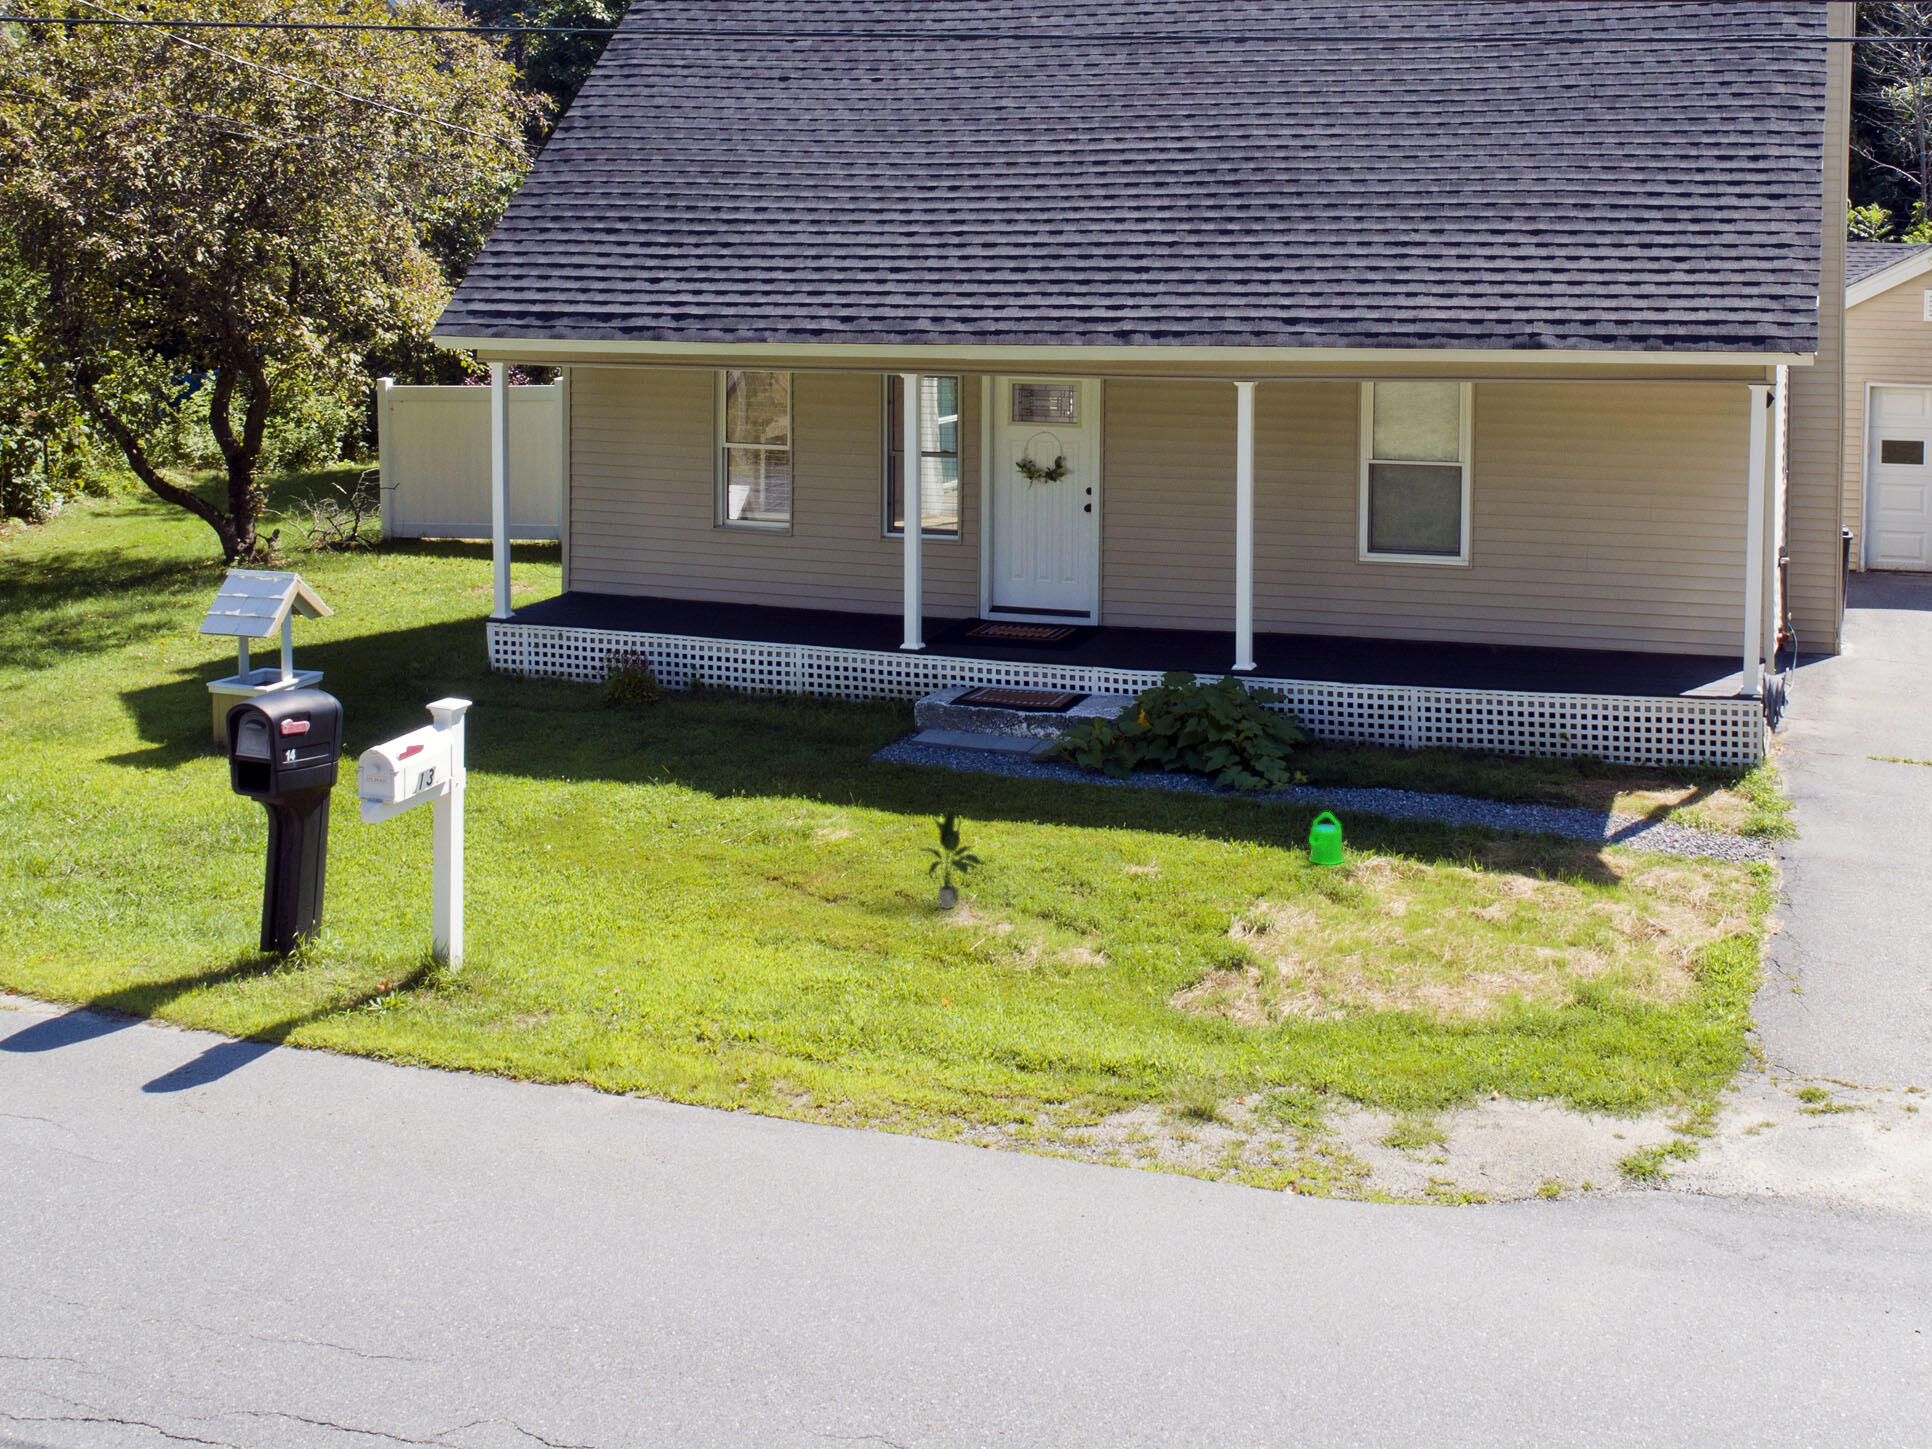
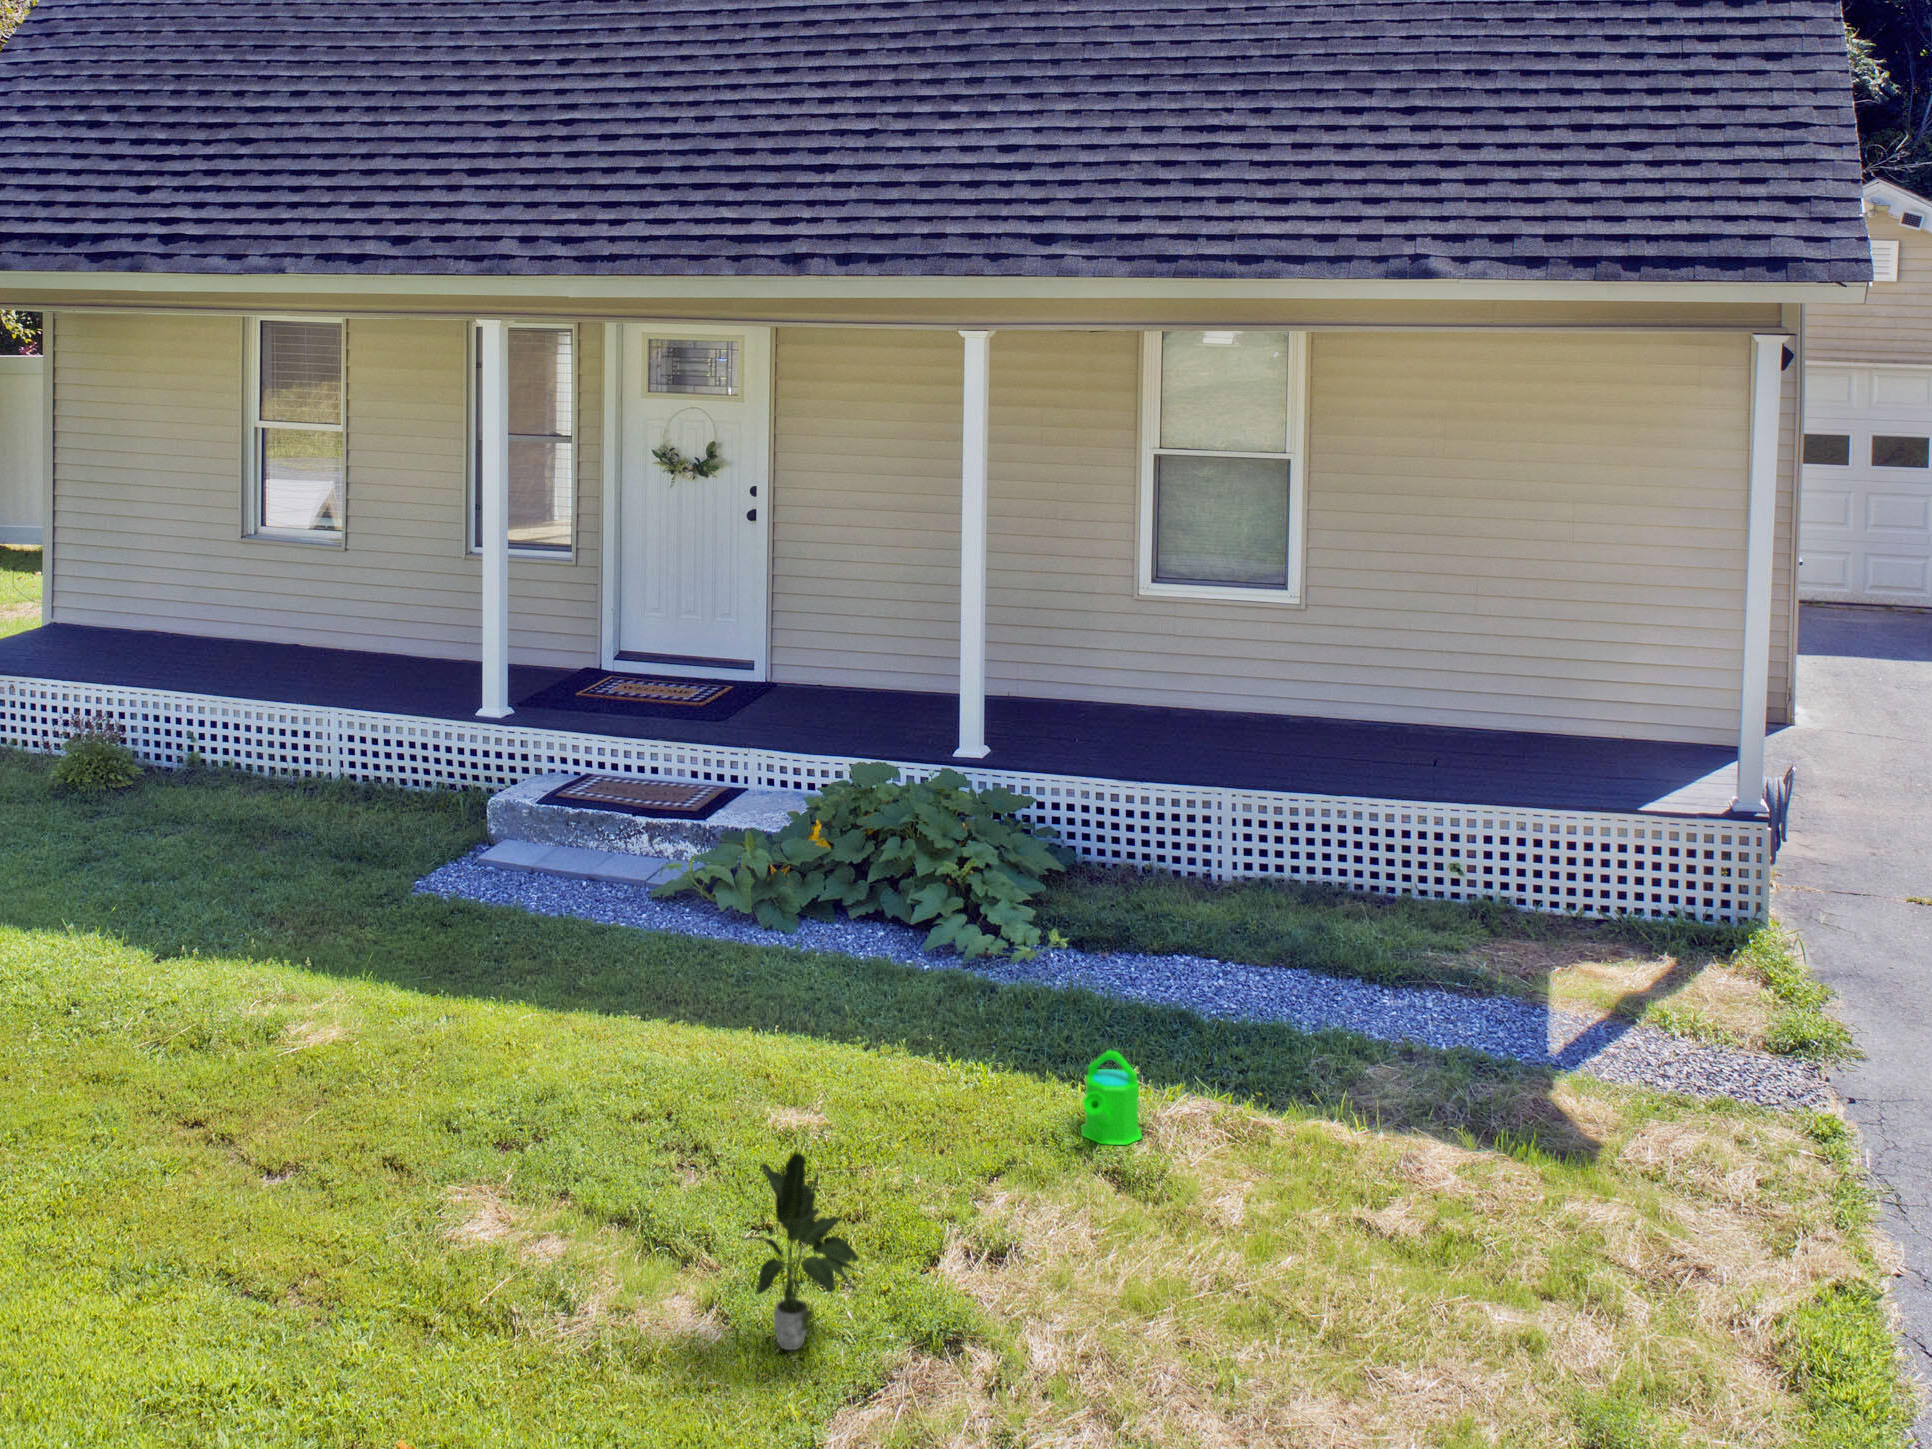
potted plant: present [921,811,982,909] -> present [742,1153,859,1350]

